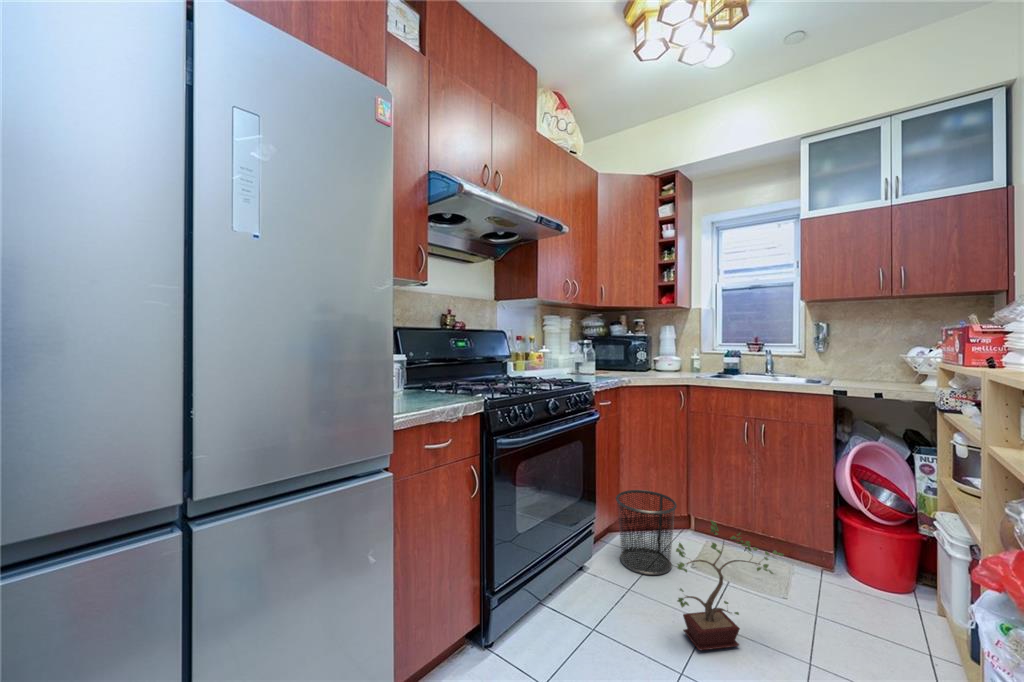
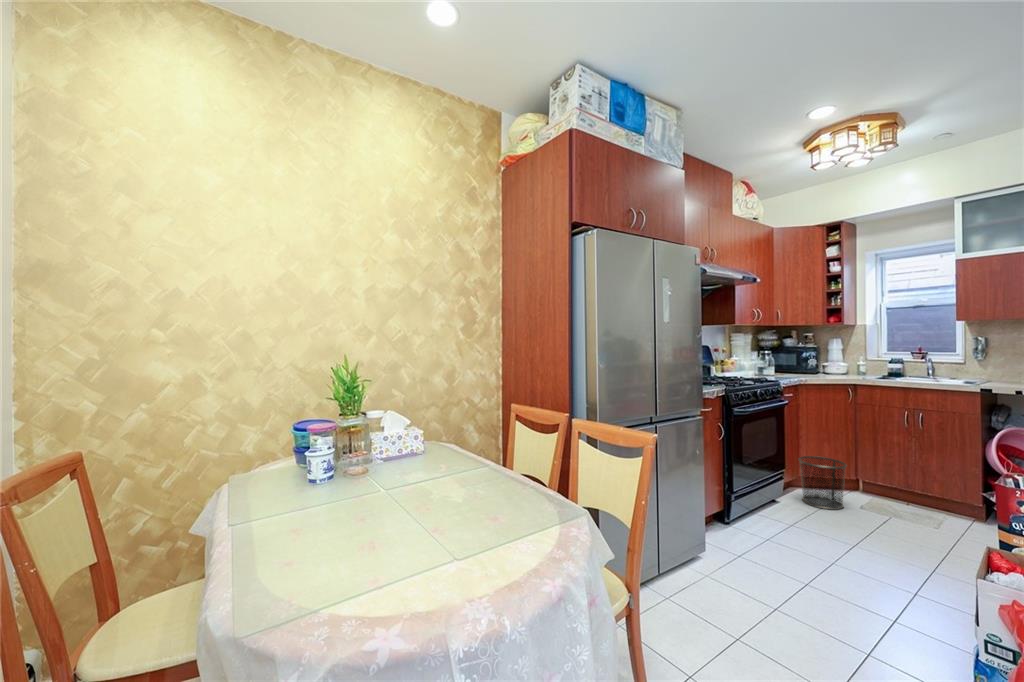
potted plant: present [676,520,784,650] -> none [847,464,927,541]

